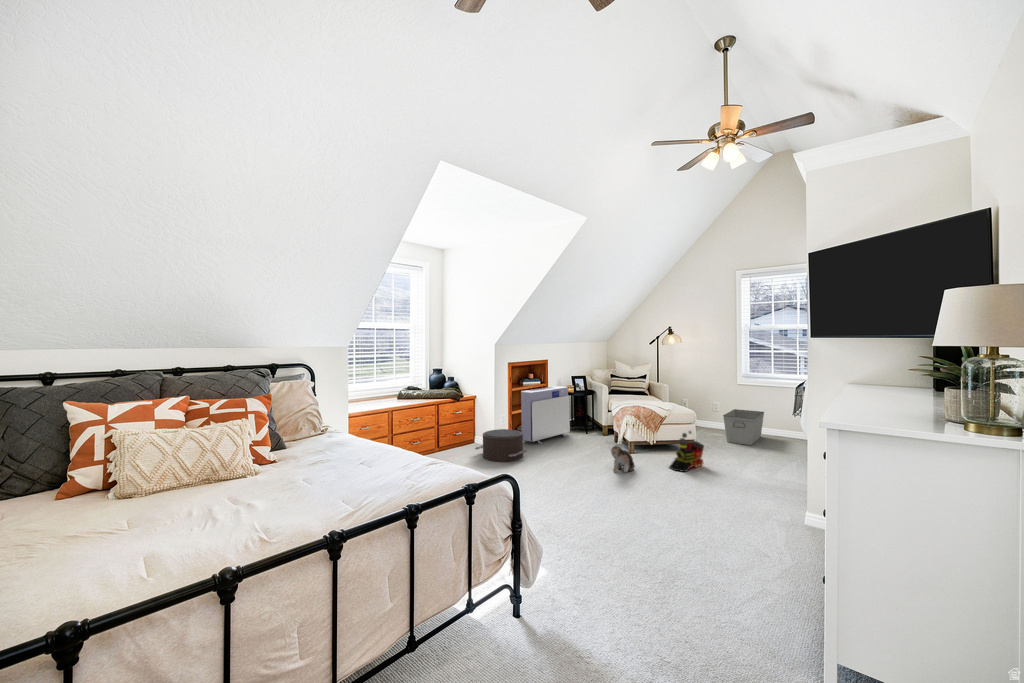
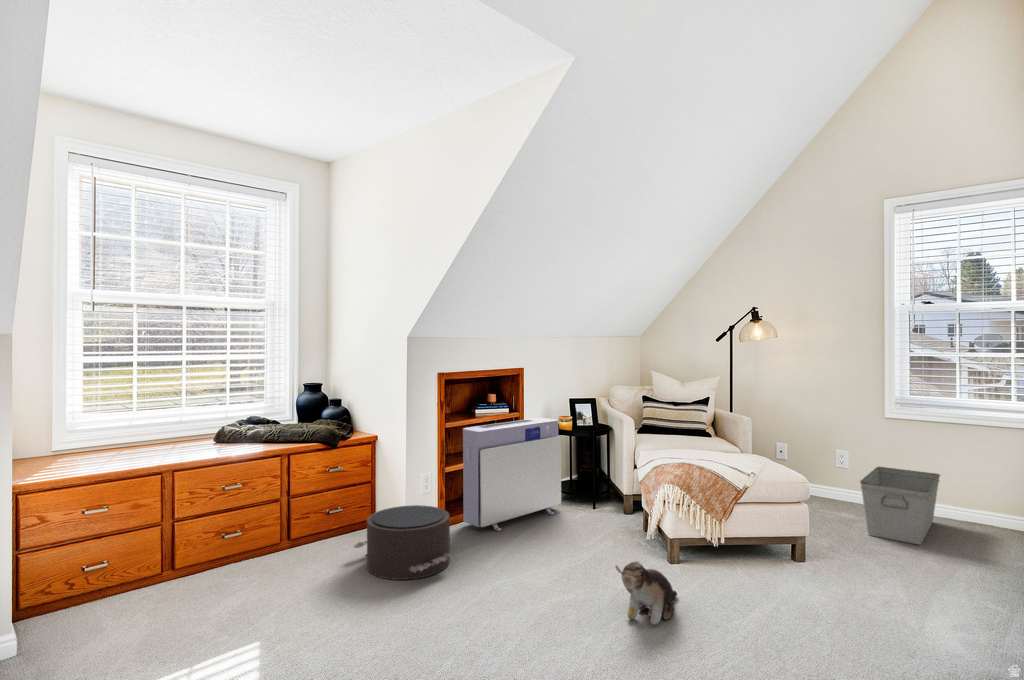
toy train: present [669,431,704,472] -> none [754,527,835,626]

